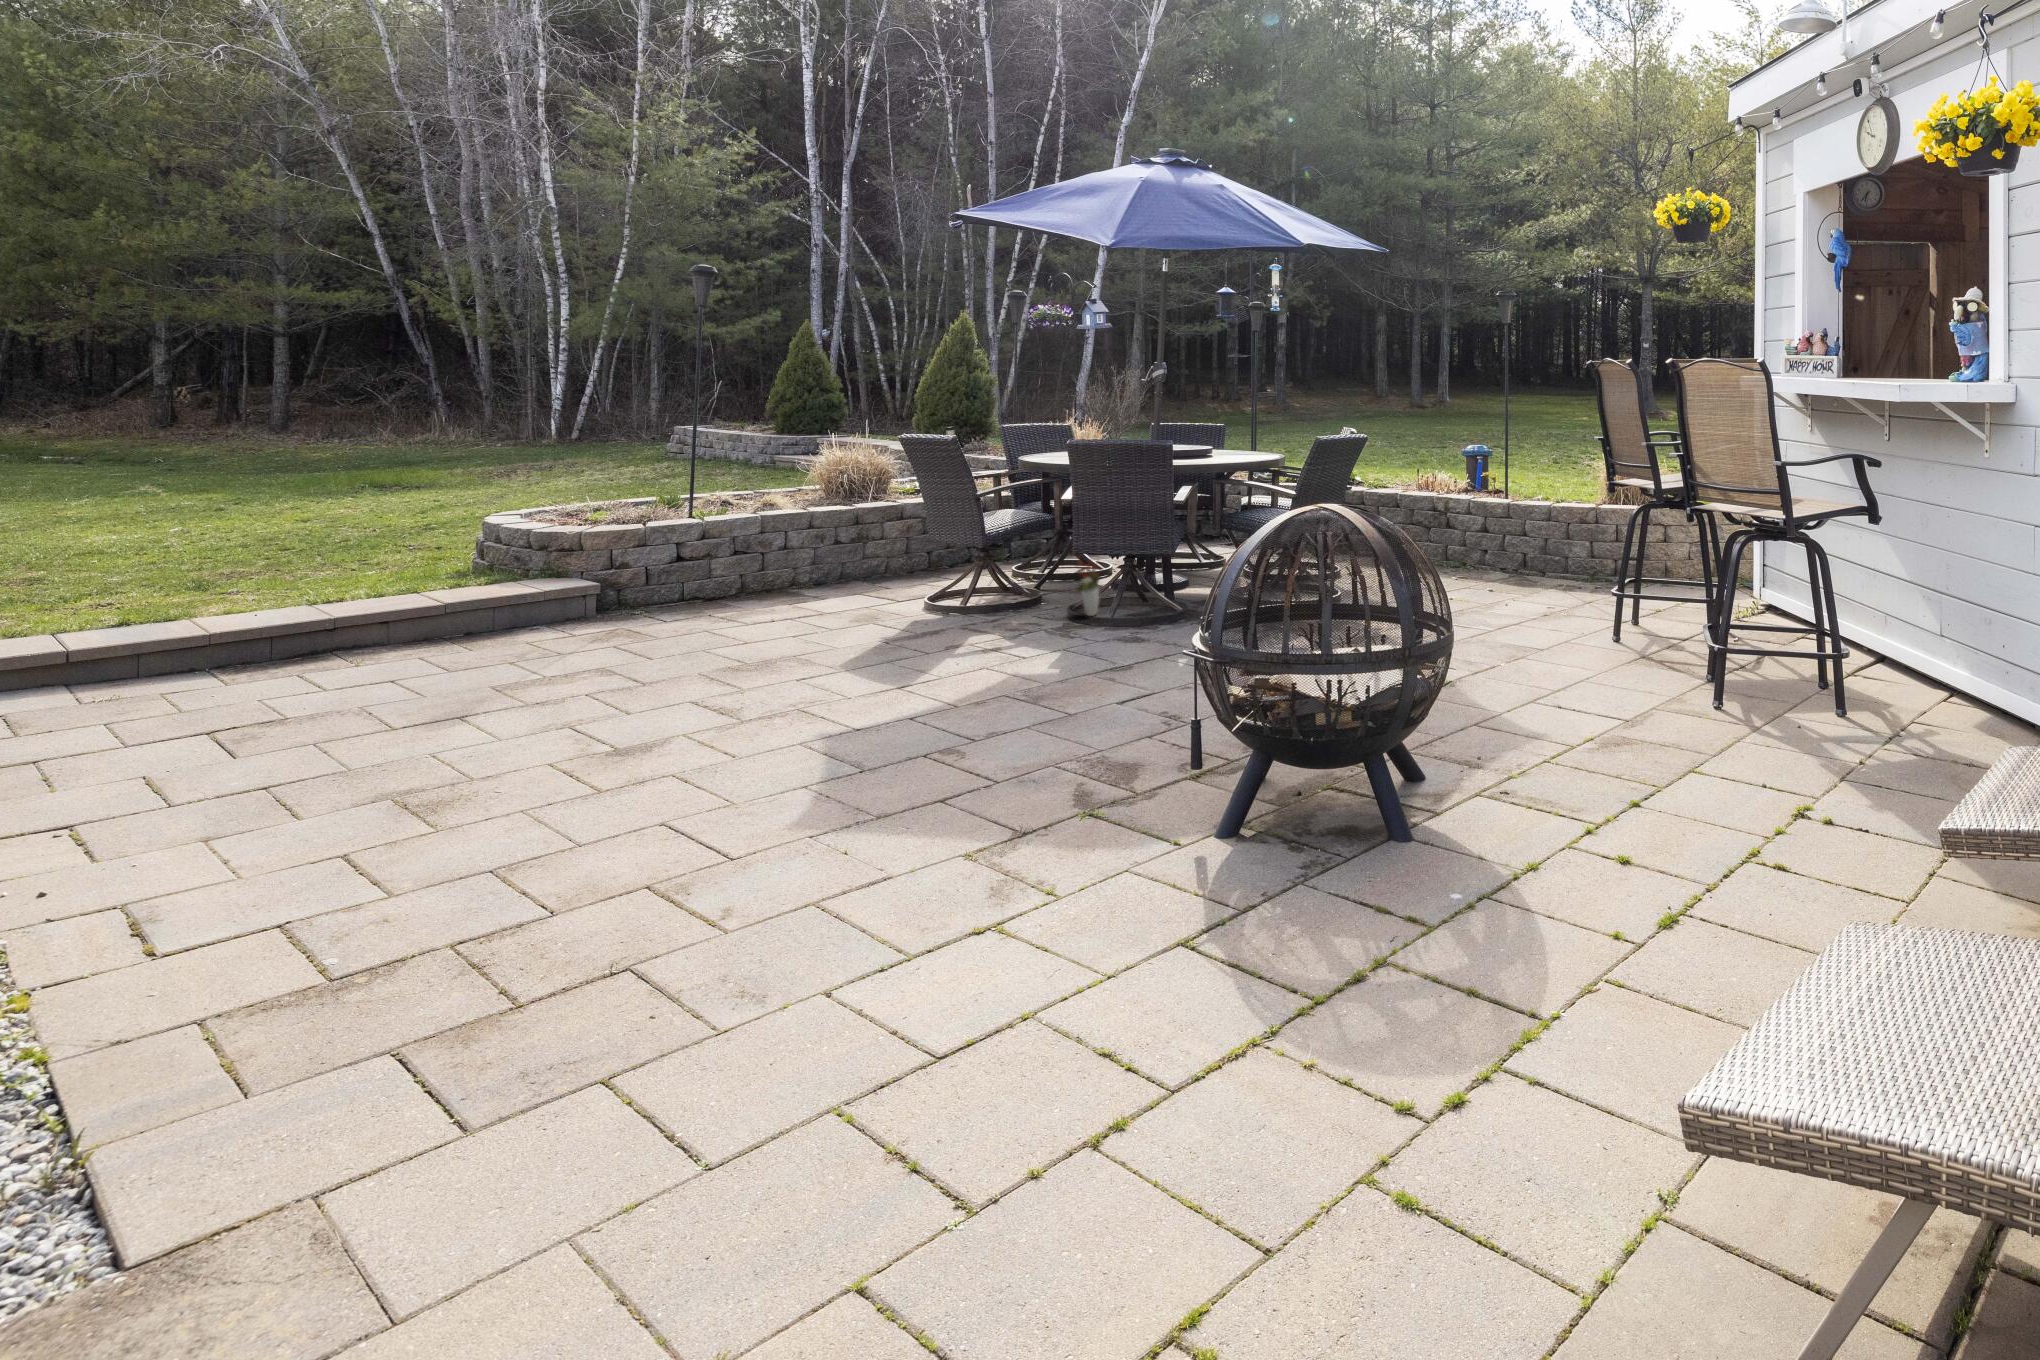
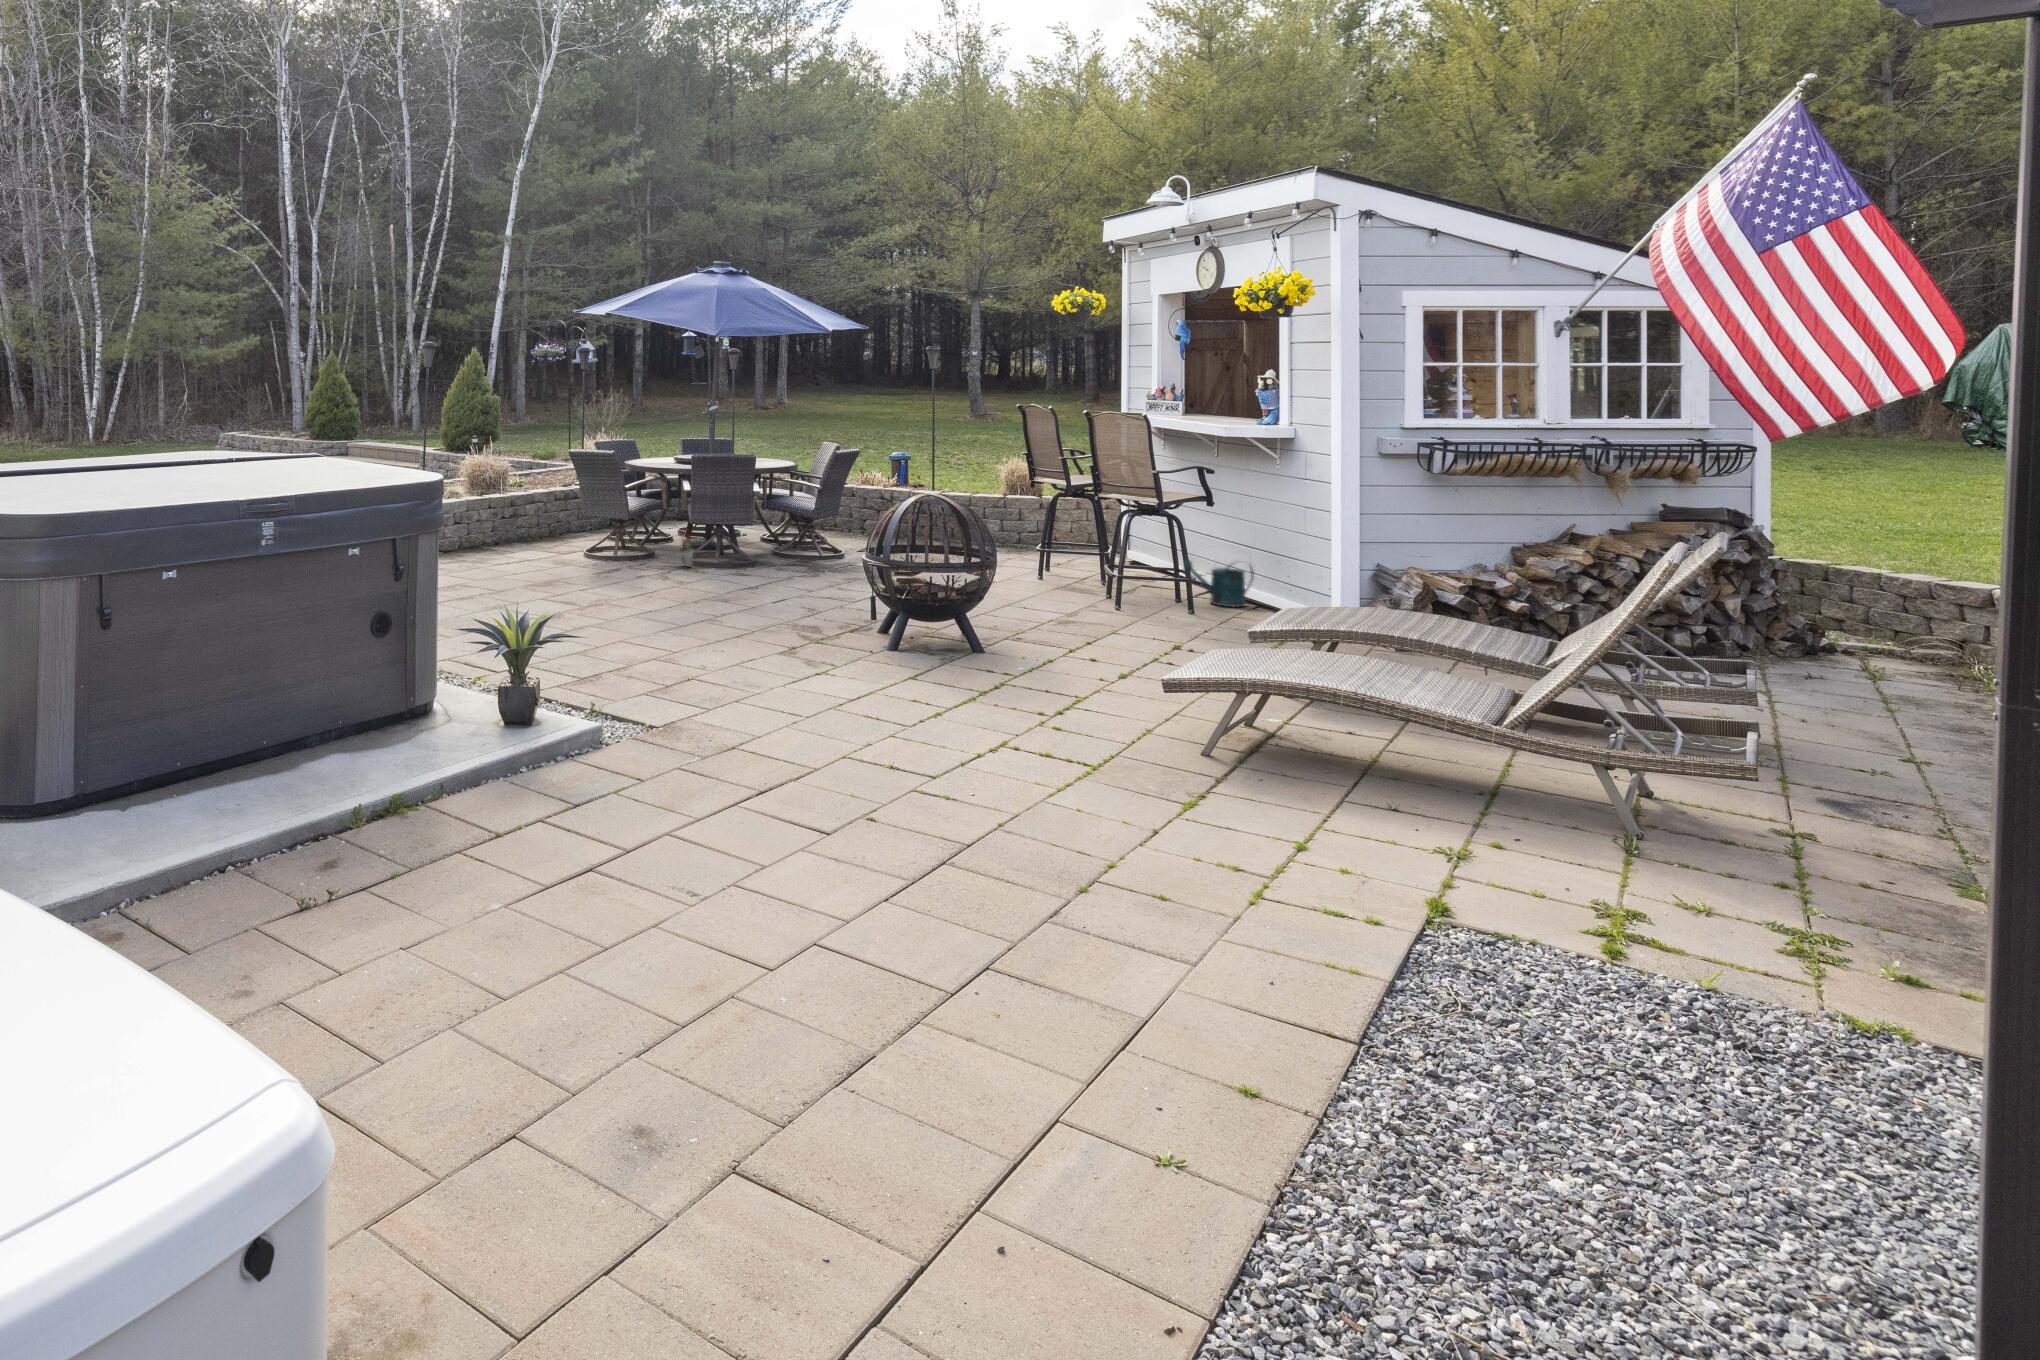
watering can: none [1826,609,1944,689] -> present [1183,560,1253,607]

